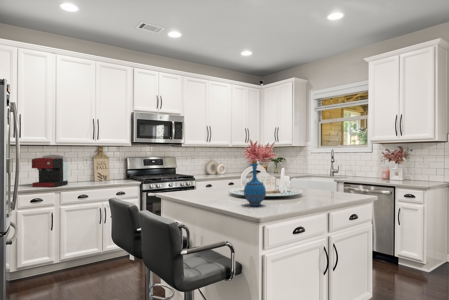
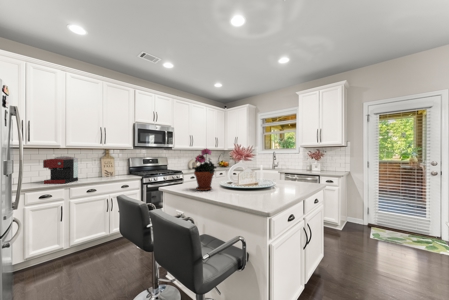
potted plant: none [196,146,225,198] -> present [192,148,217,191]
bottle: present [244,161,266,206] -> none [238,160,257,198]

